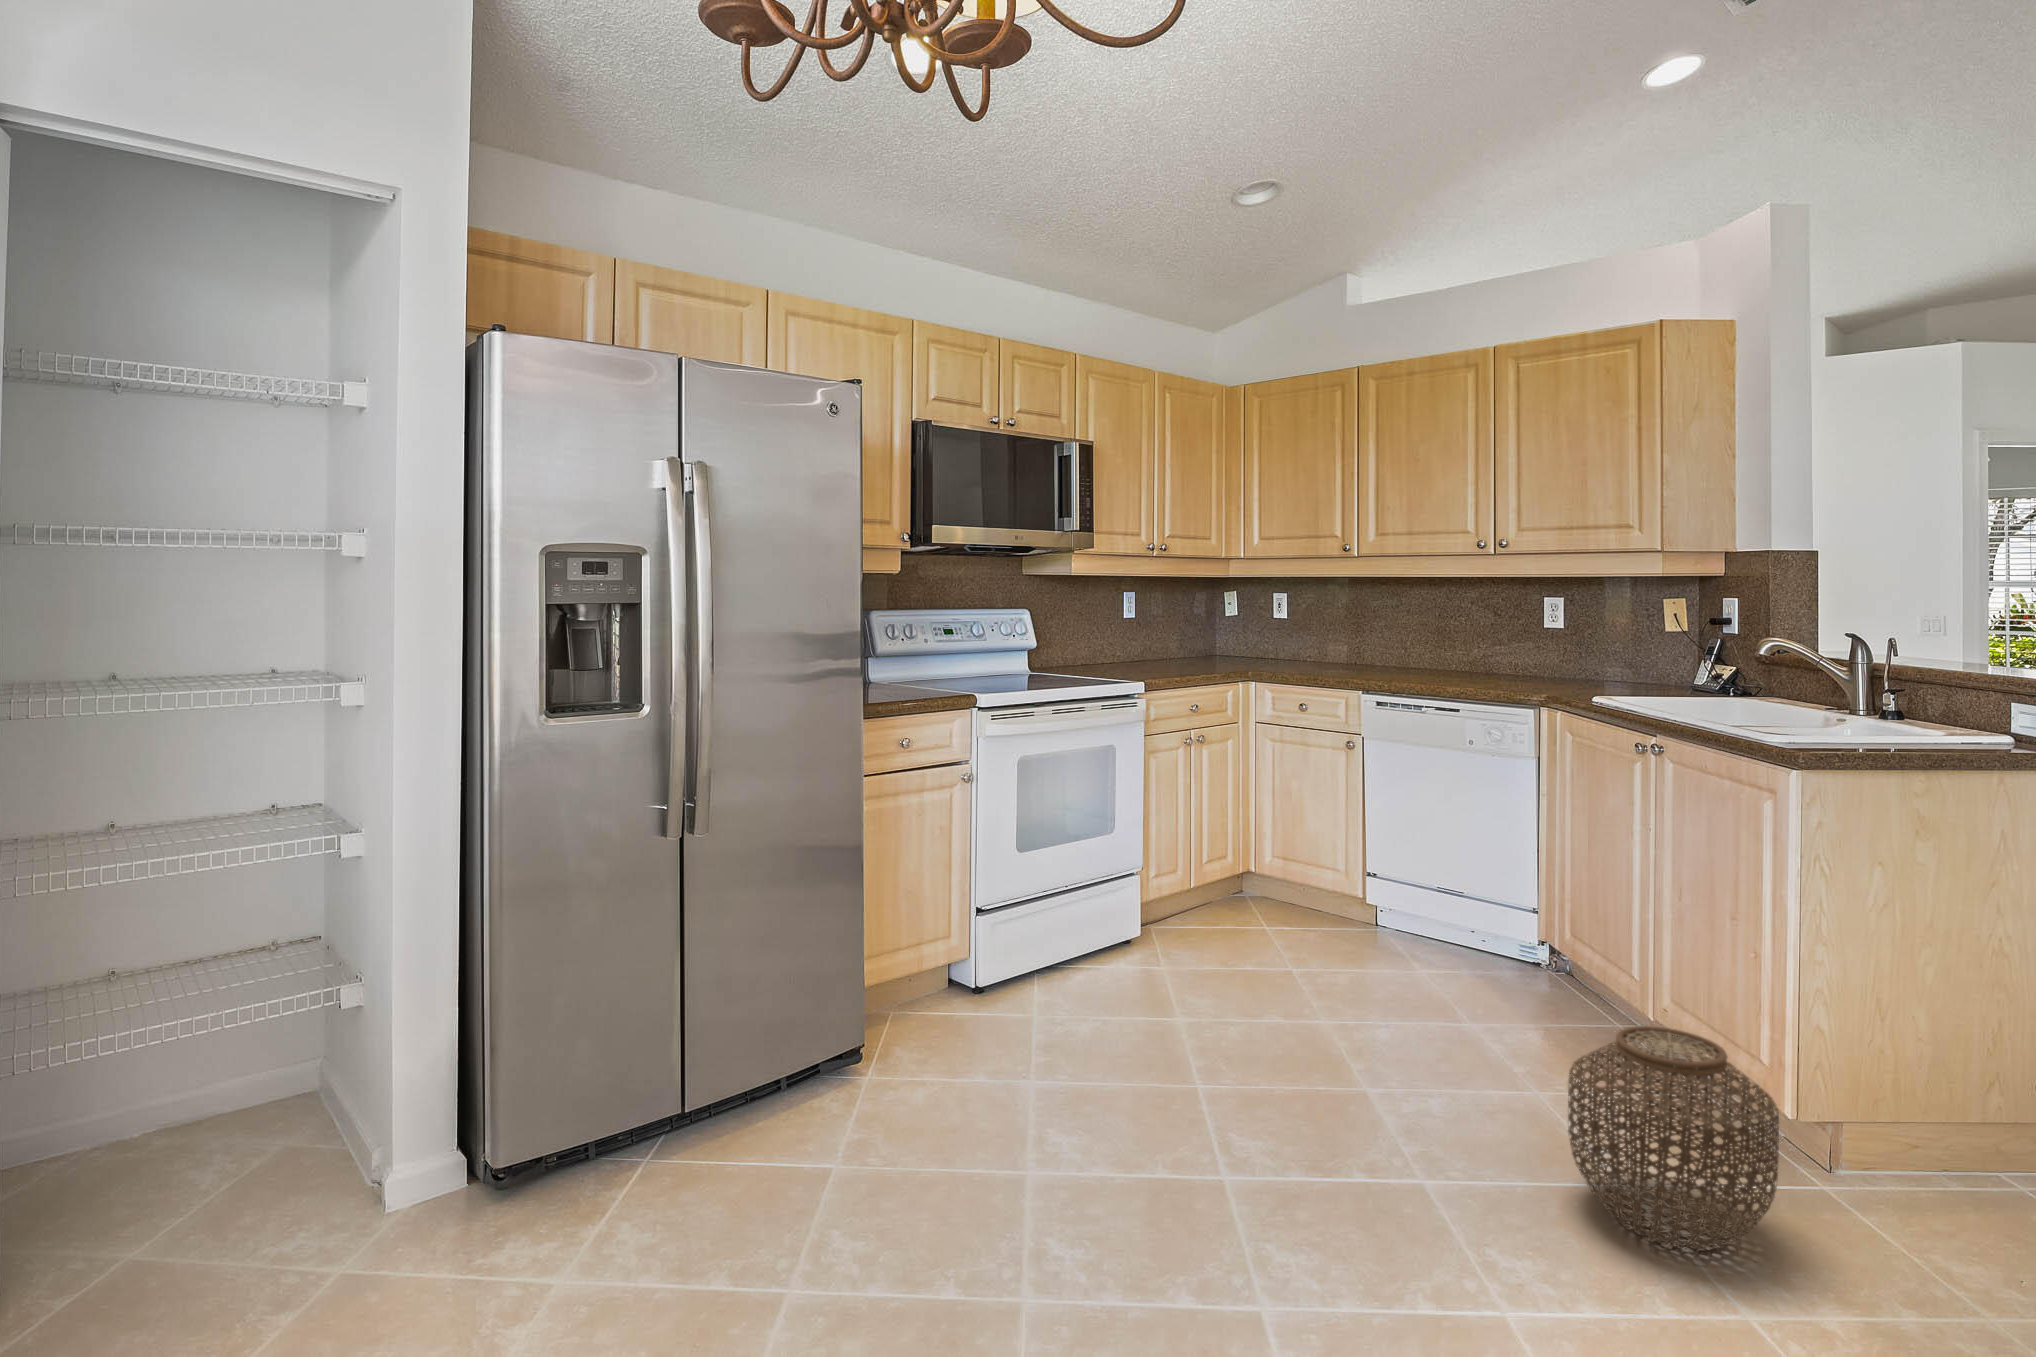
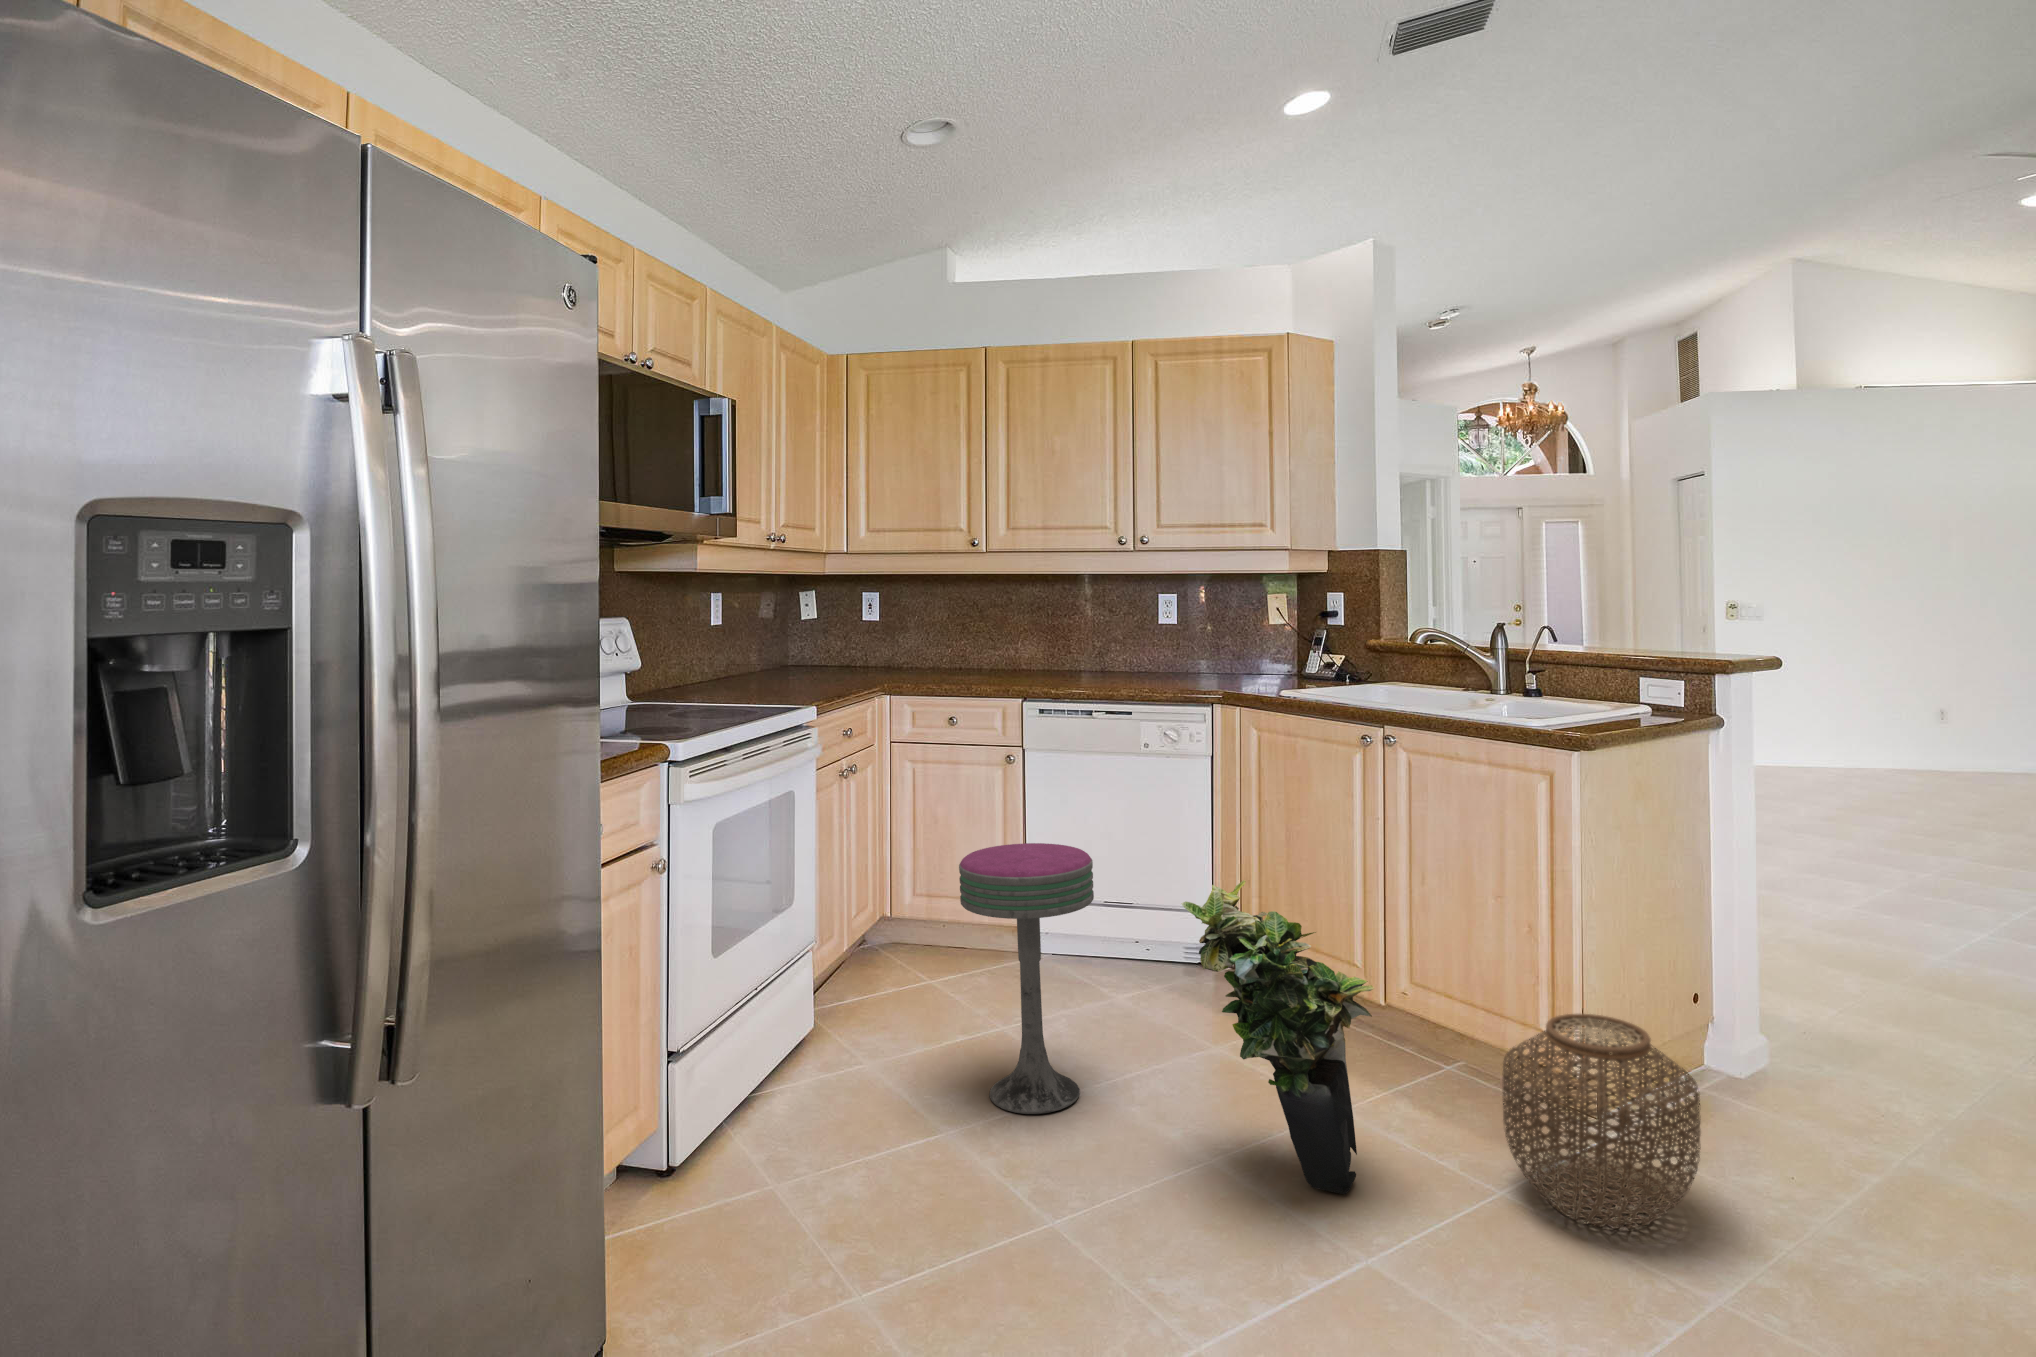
bar stool: none [1185,802,1298,1022] -> present [959,843,1094,1114]
potted plant: none [1297,847,1461,1136] -> present [1181,880,1374,1194]

